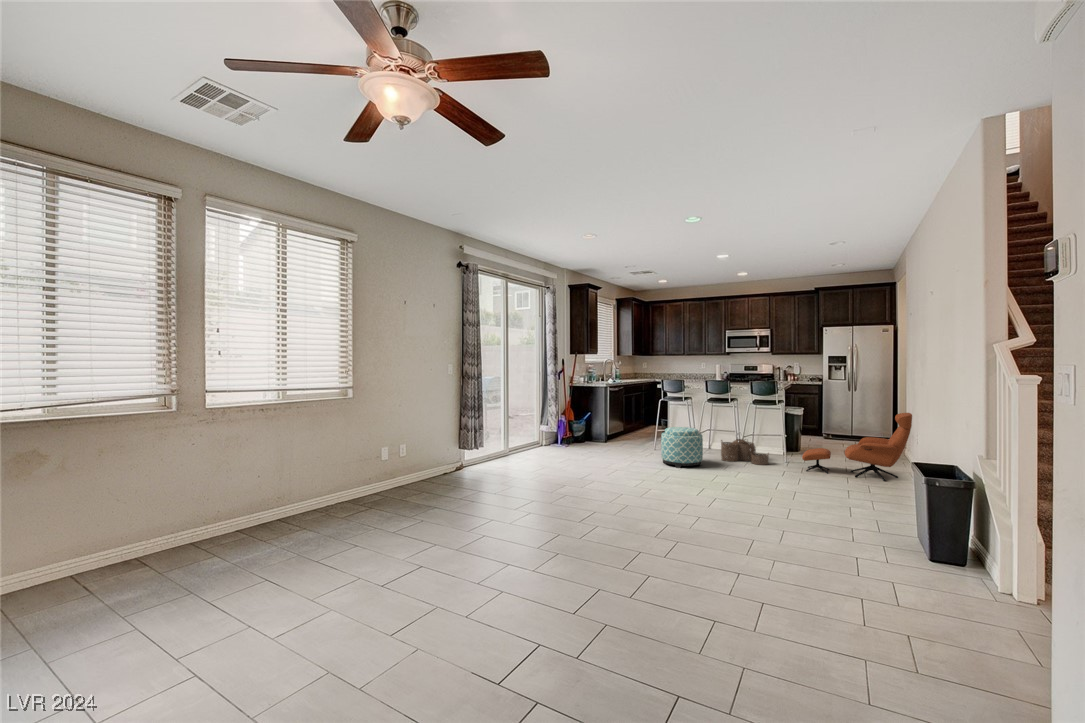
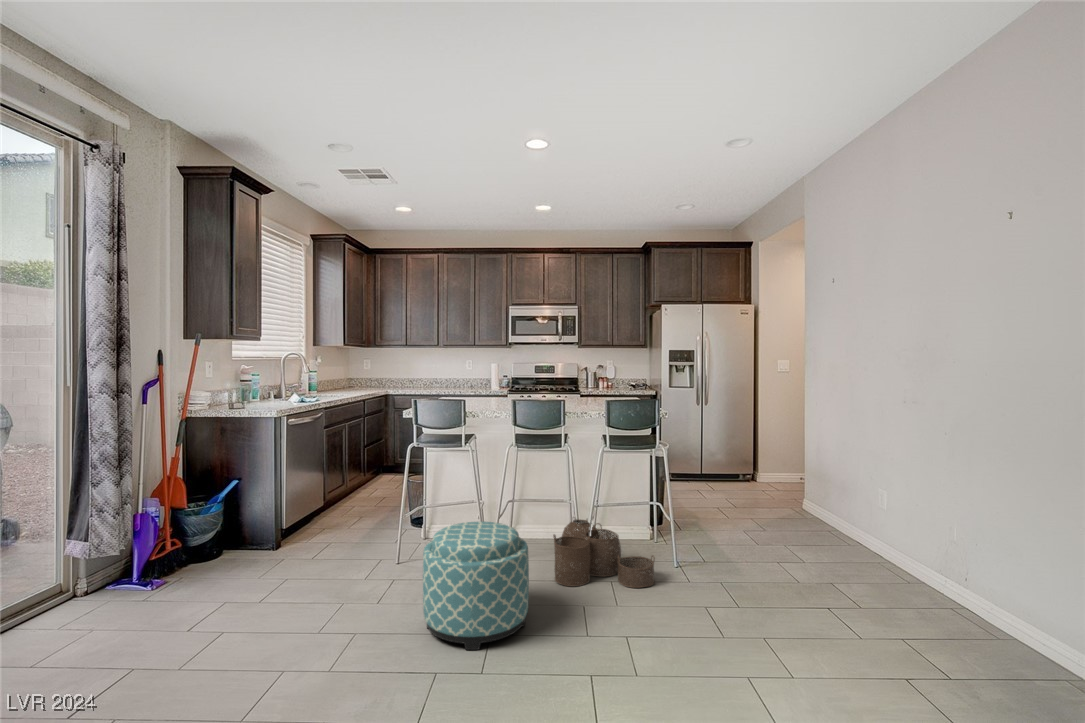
lounge chair: present [802,413,912,481] -> none [720,456,934,607]

